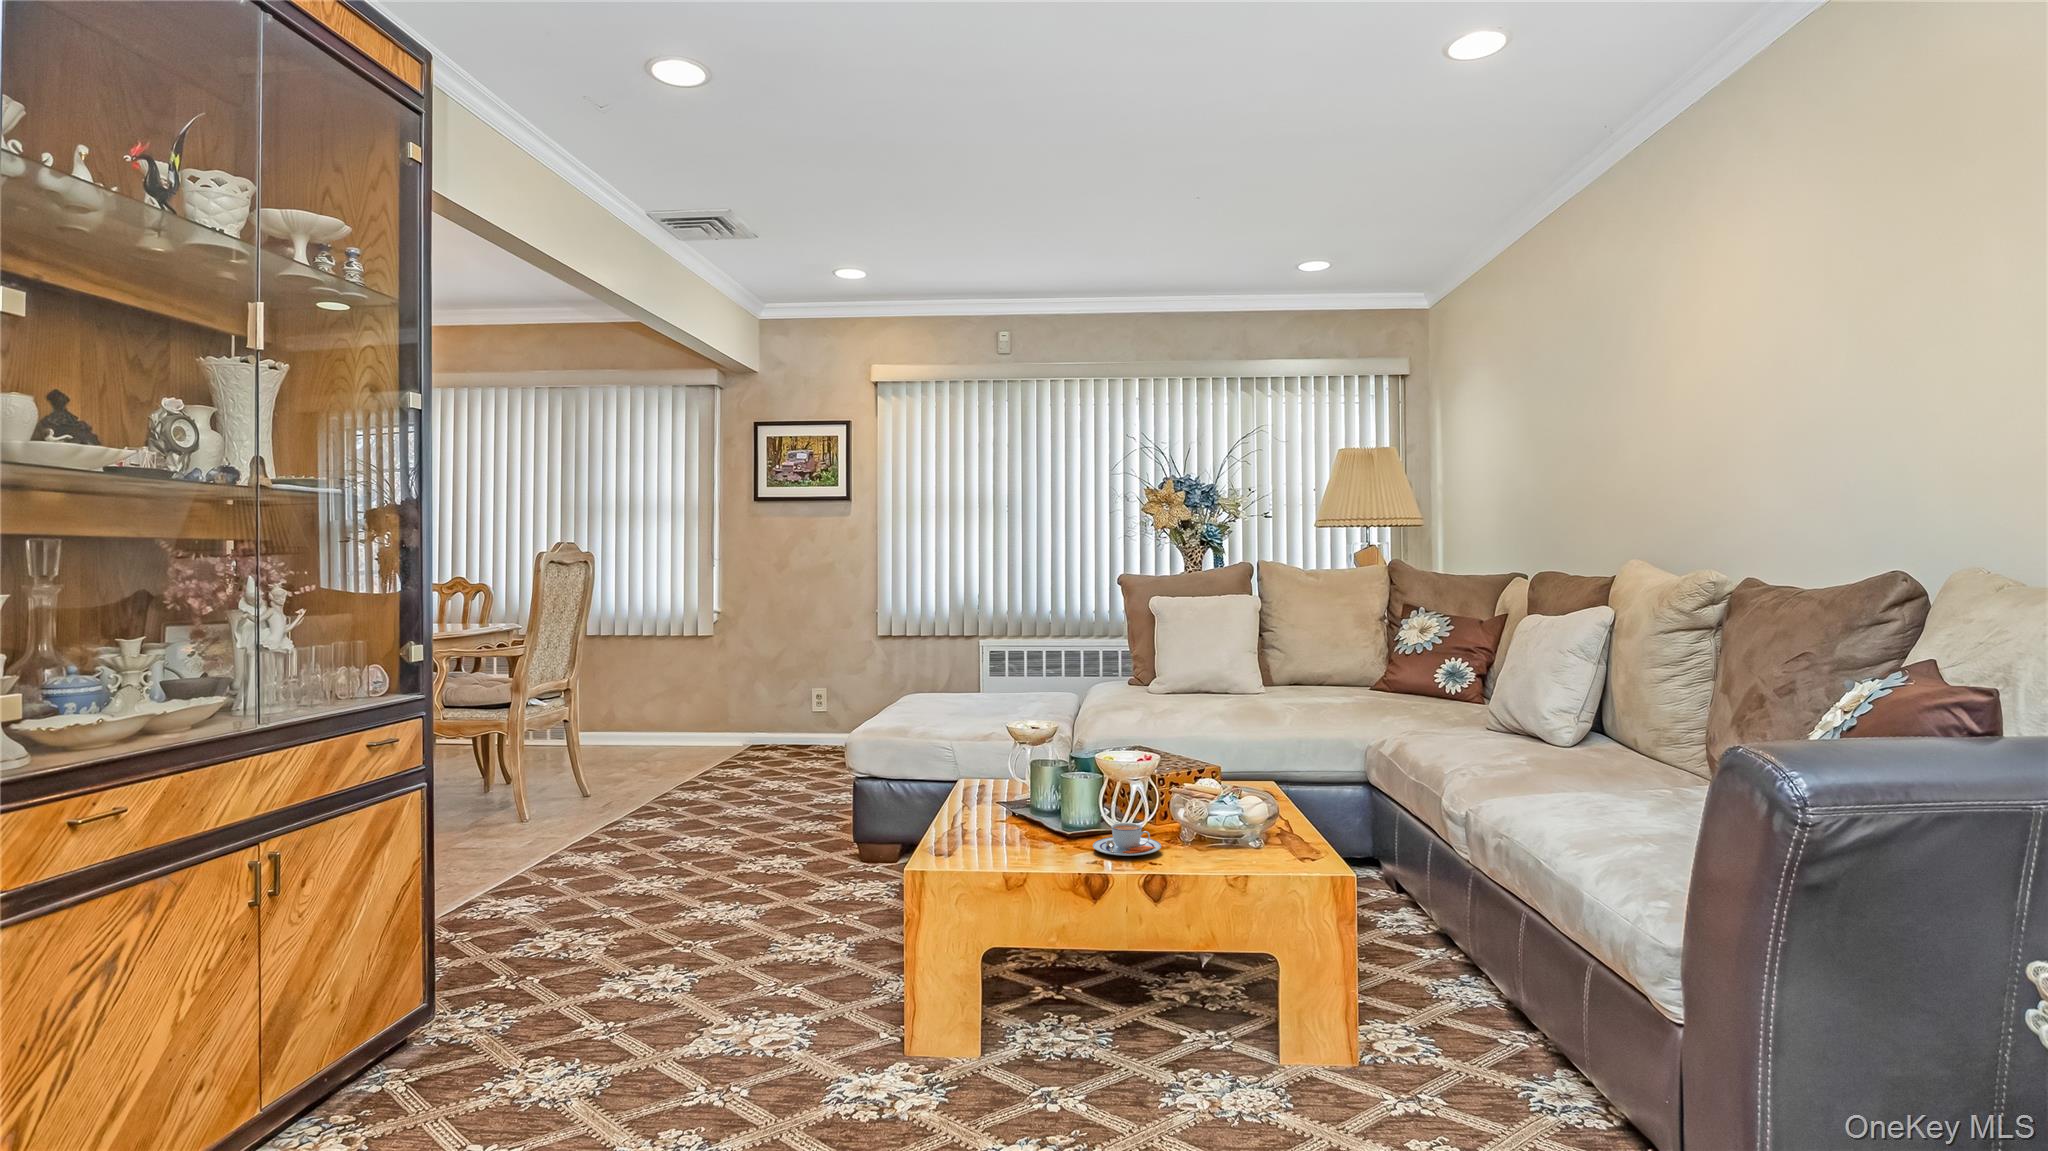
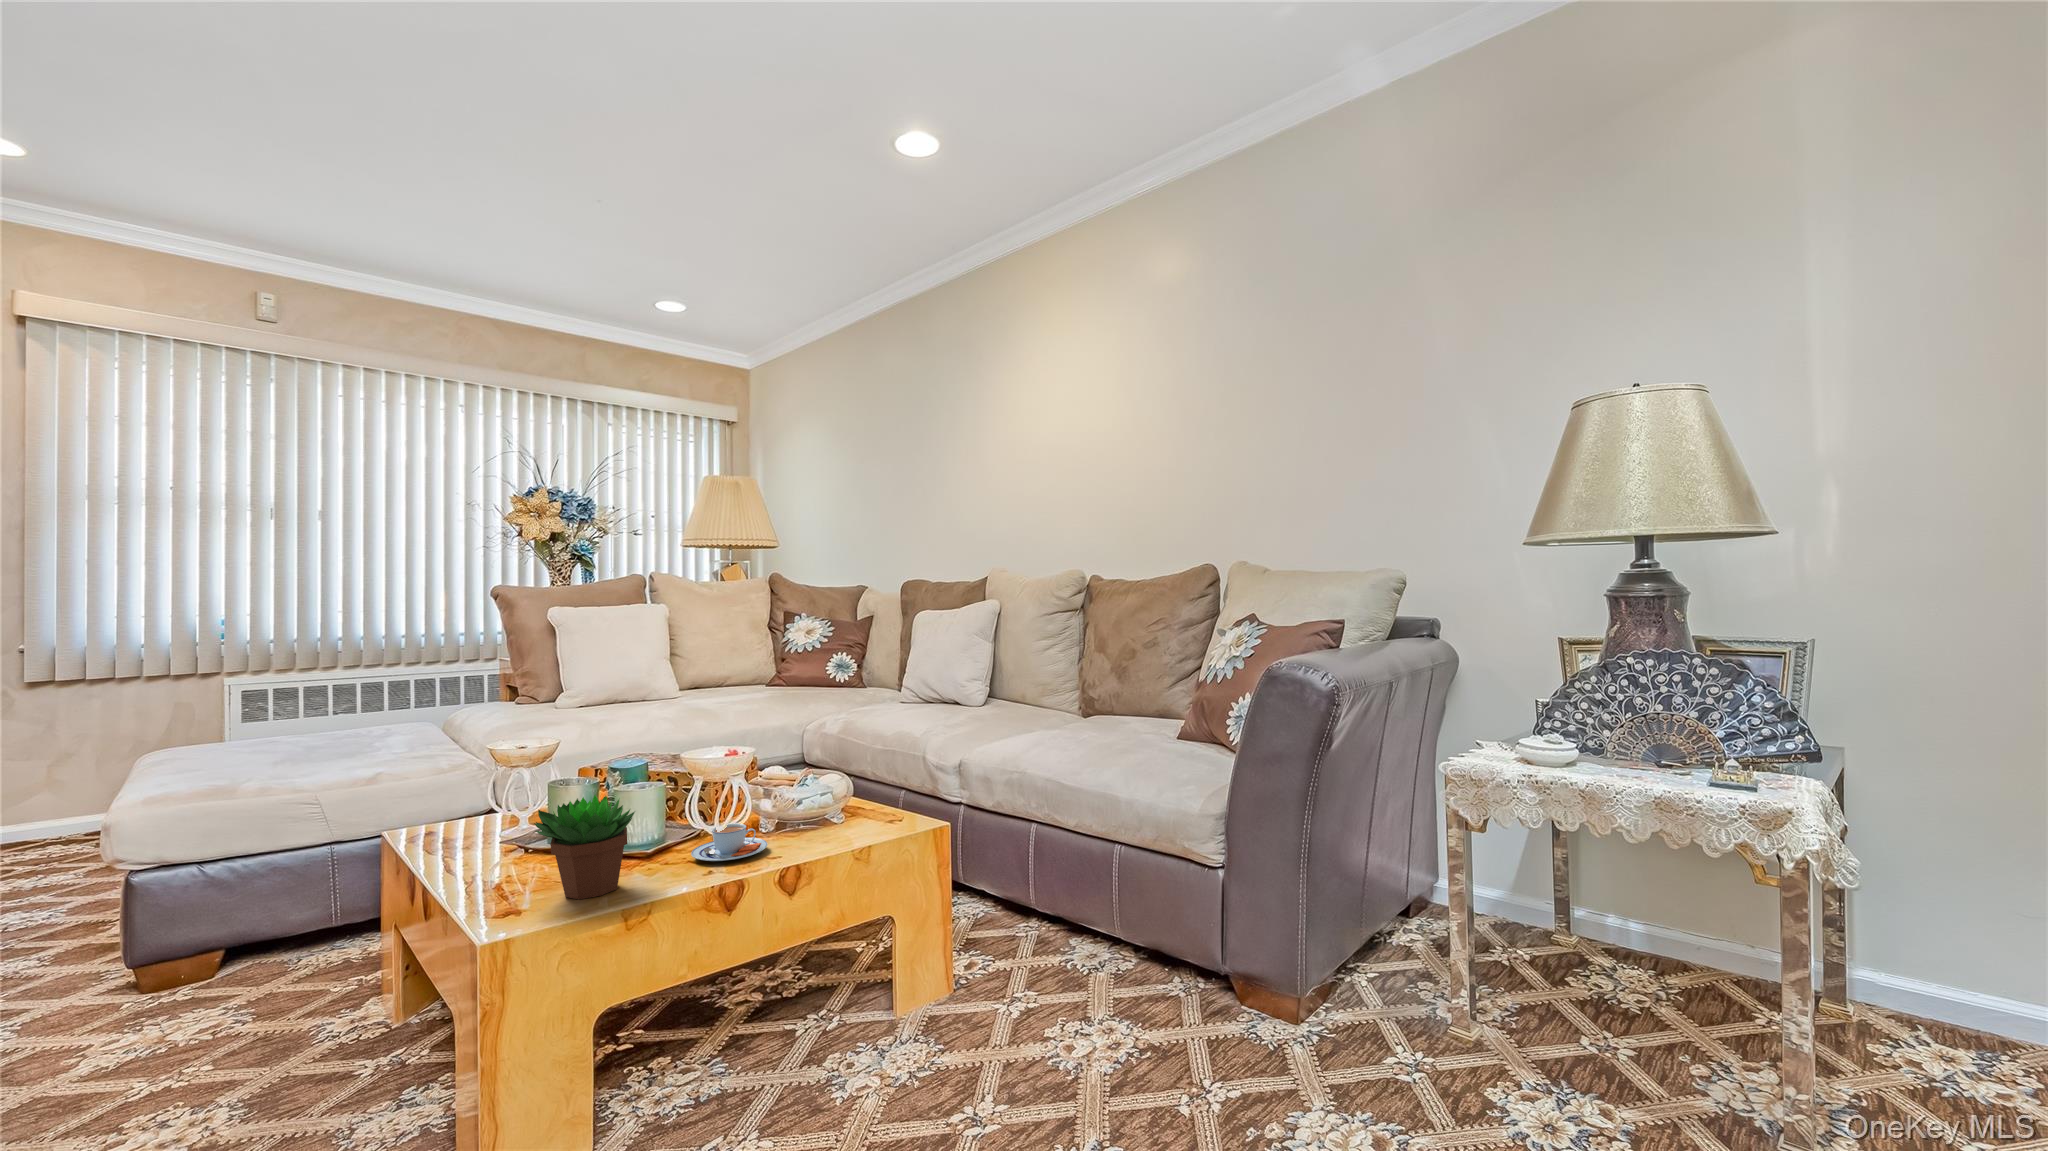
succulent plant: none [958,772,1038,858] -> present [534,795,635,899]

